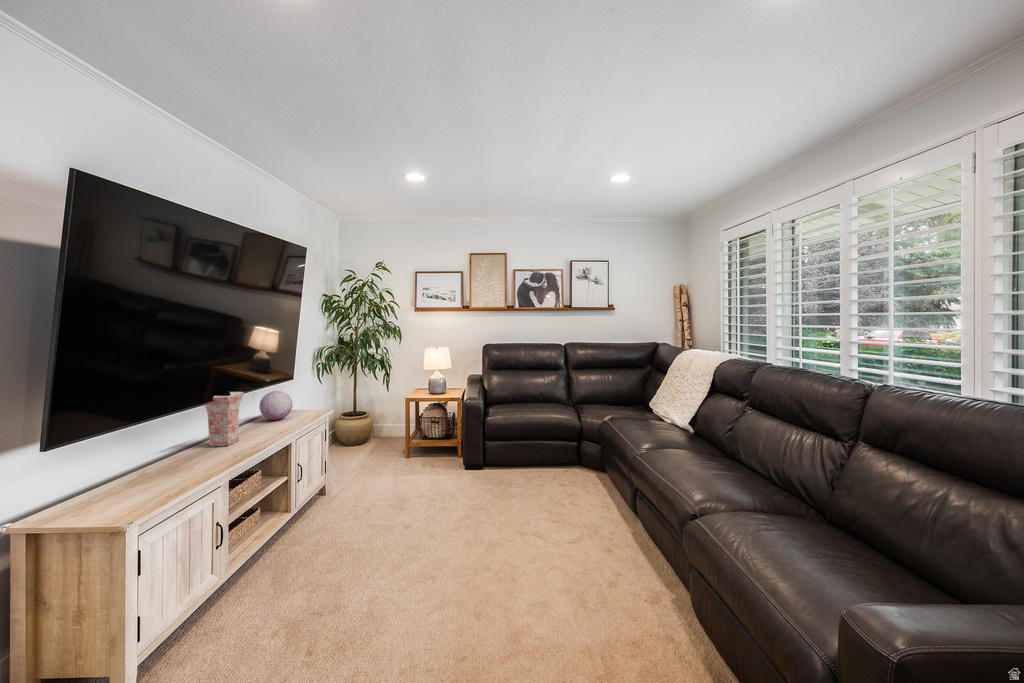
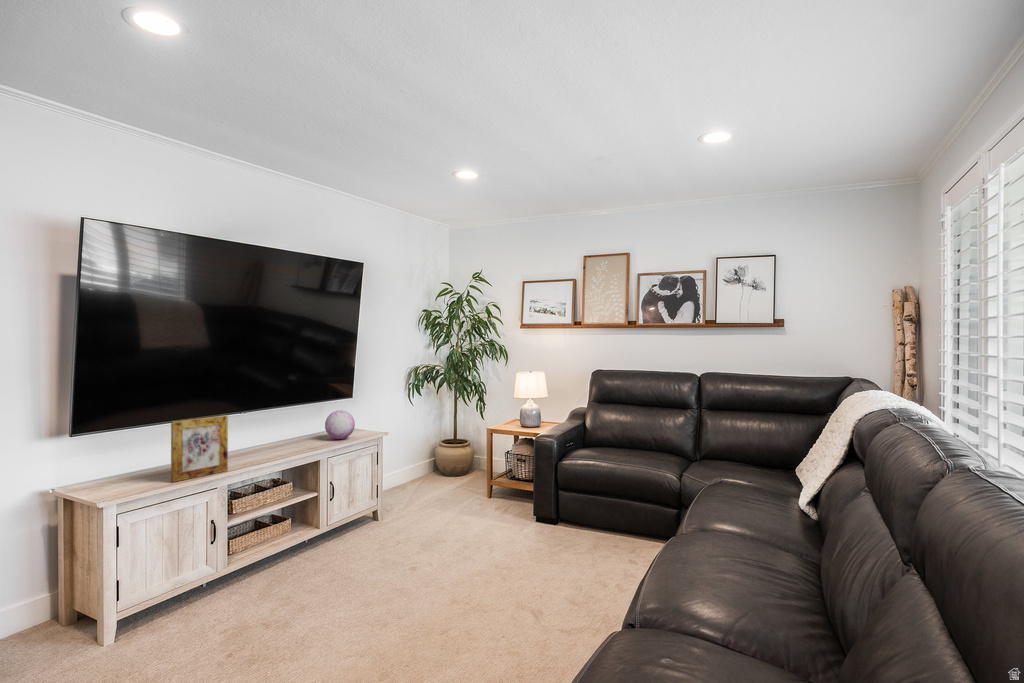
vase: present [205,392,244,447] -> none [259,408,296,458]
picture frame: none [107,404,180,491] -> present [171,415,228,482]

